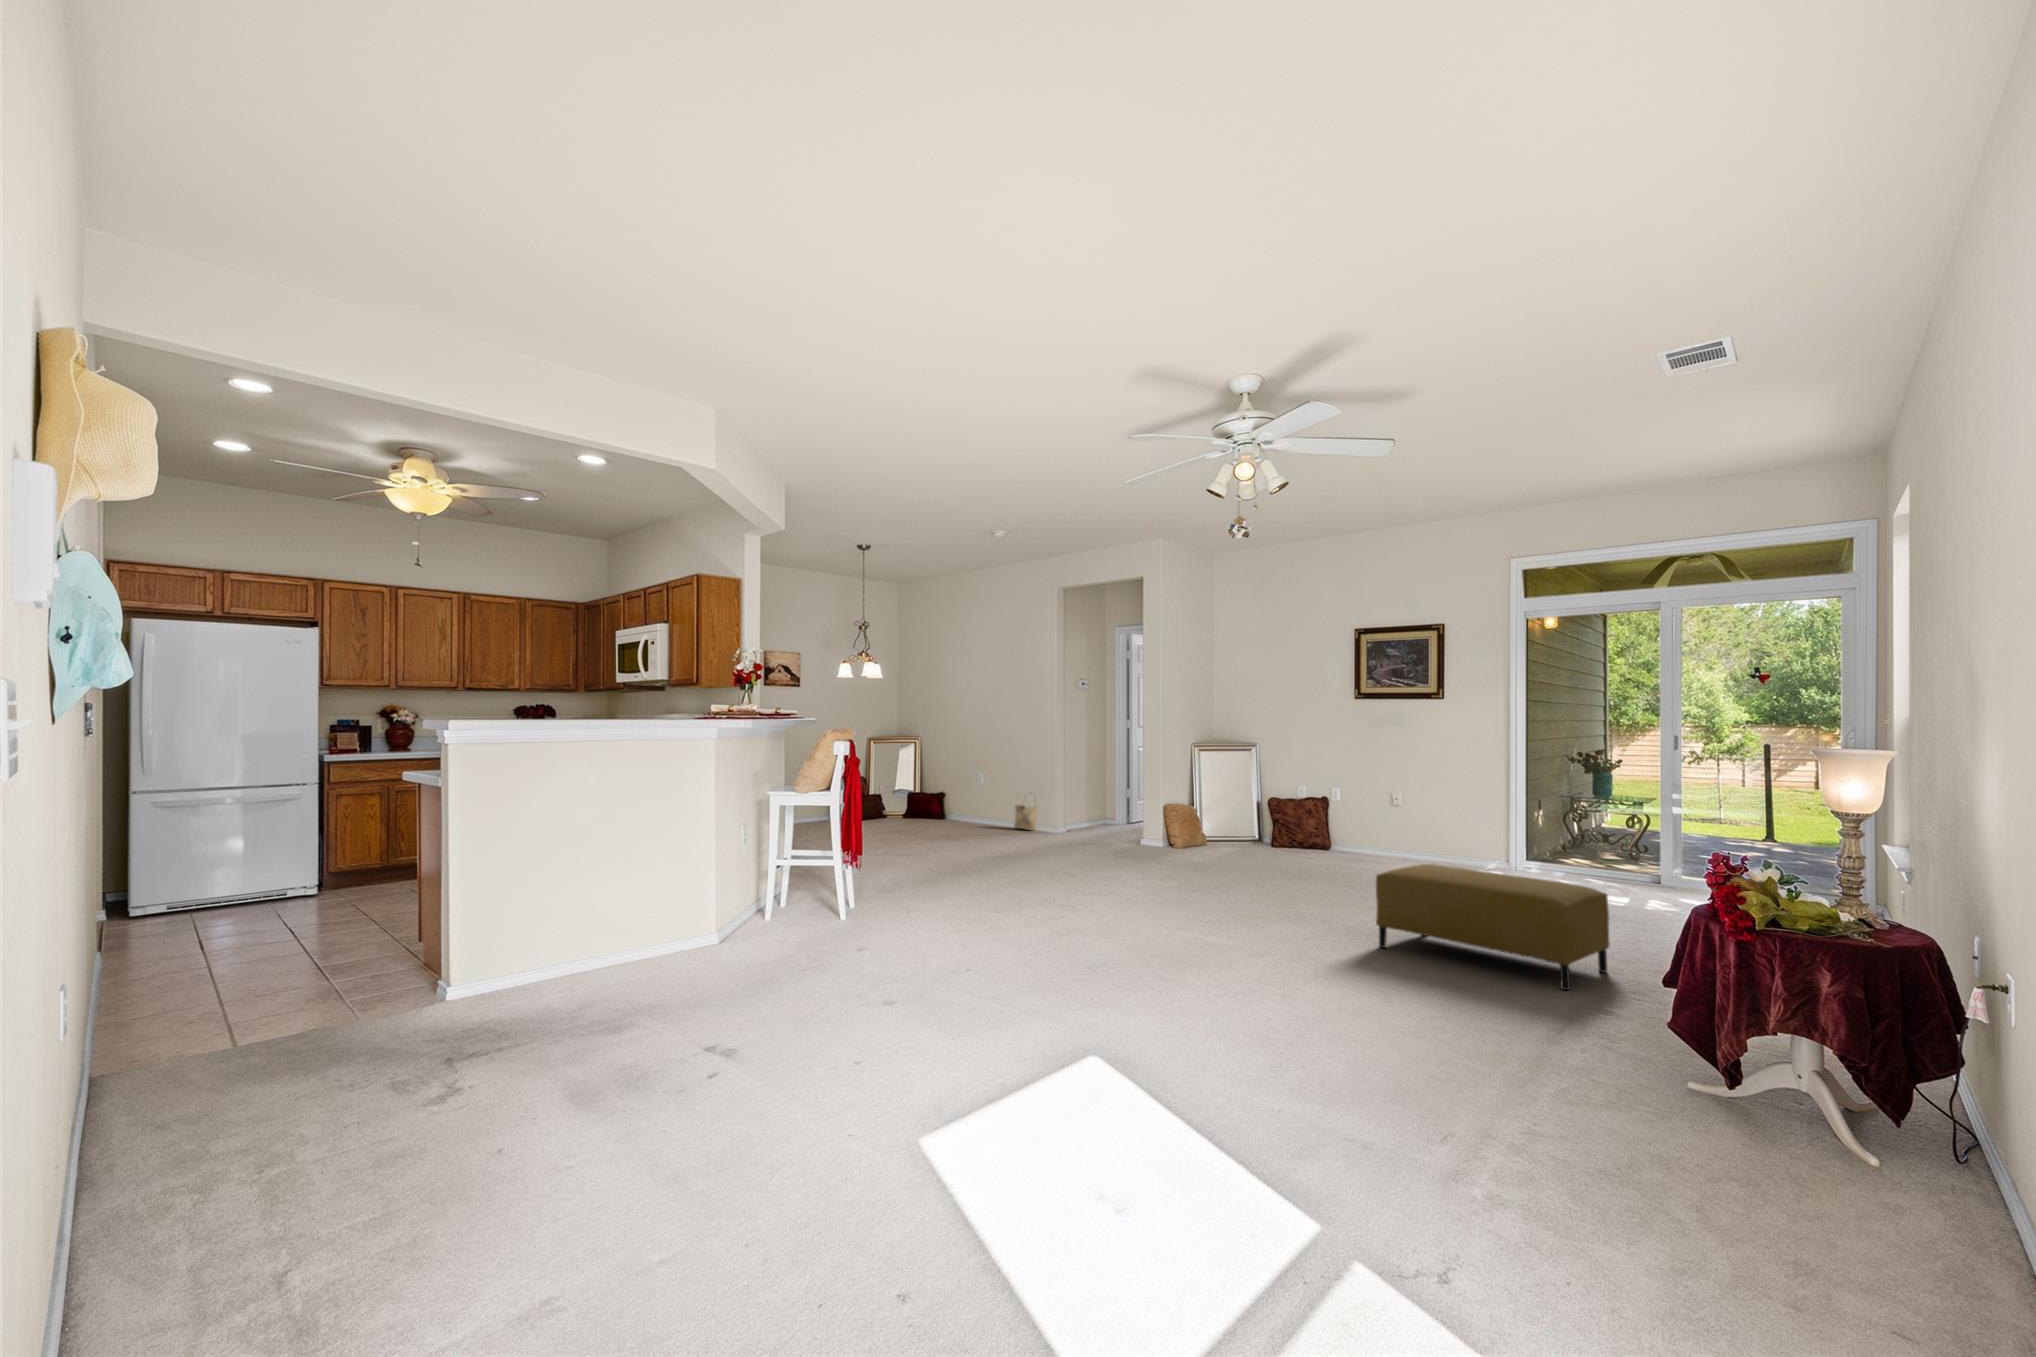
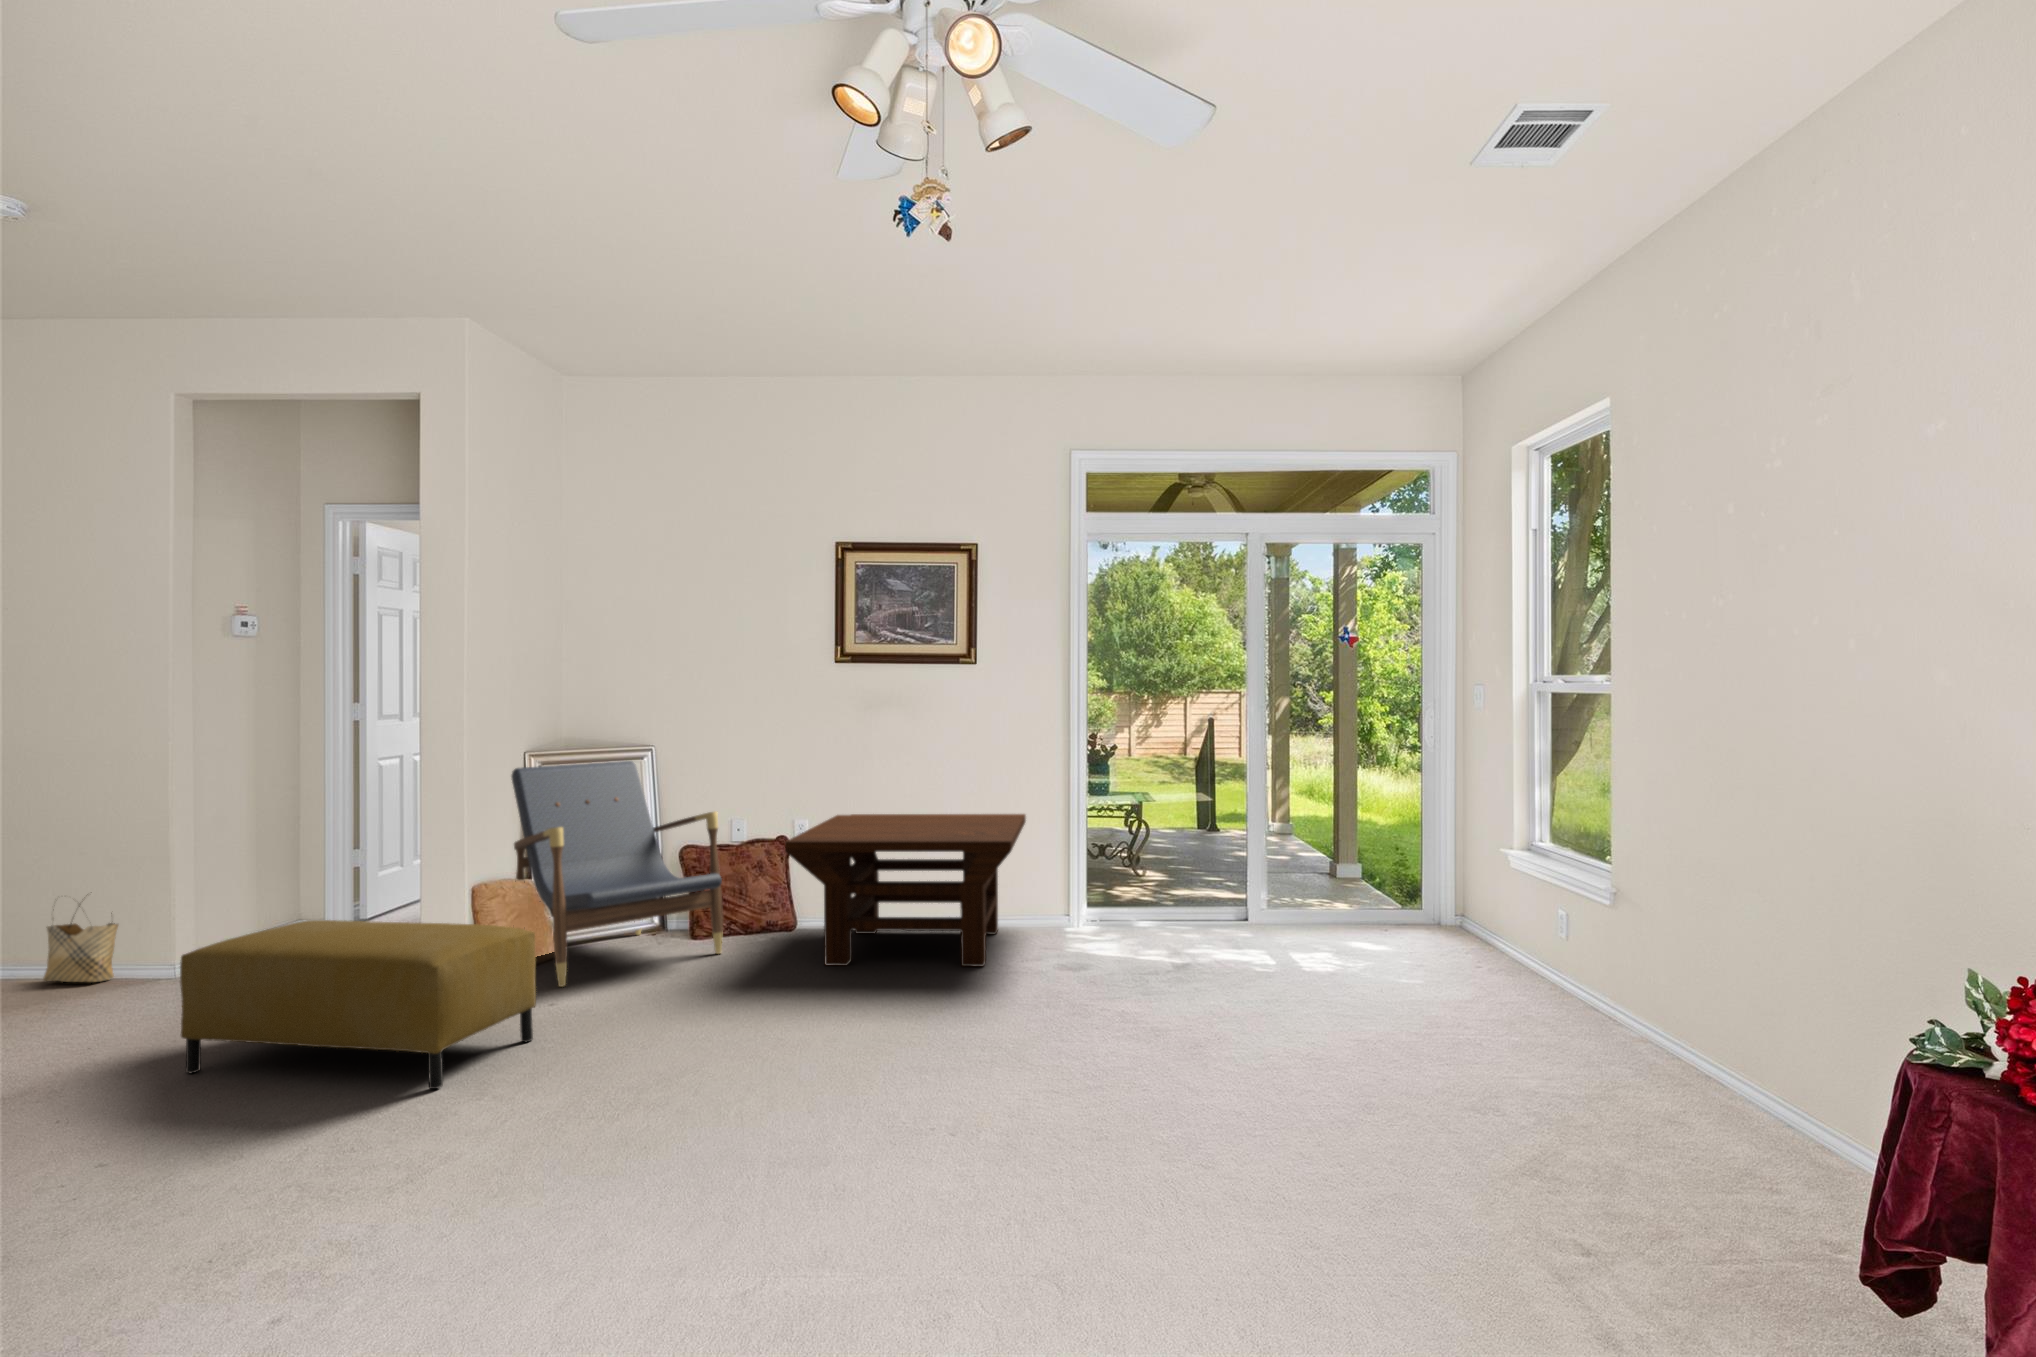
lounge chair: none [1185,750,1282,855] -> present [511,761,723,987]
coffee table: none [1305,787,1475,877] -> present [785,814,1026,966]
ottoman: present [1376,864,1610,990] -> present [180,920,536,1089]

